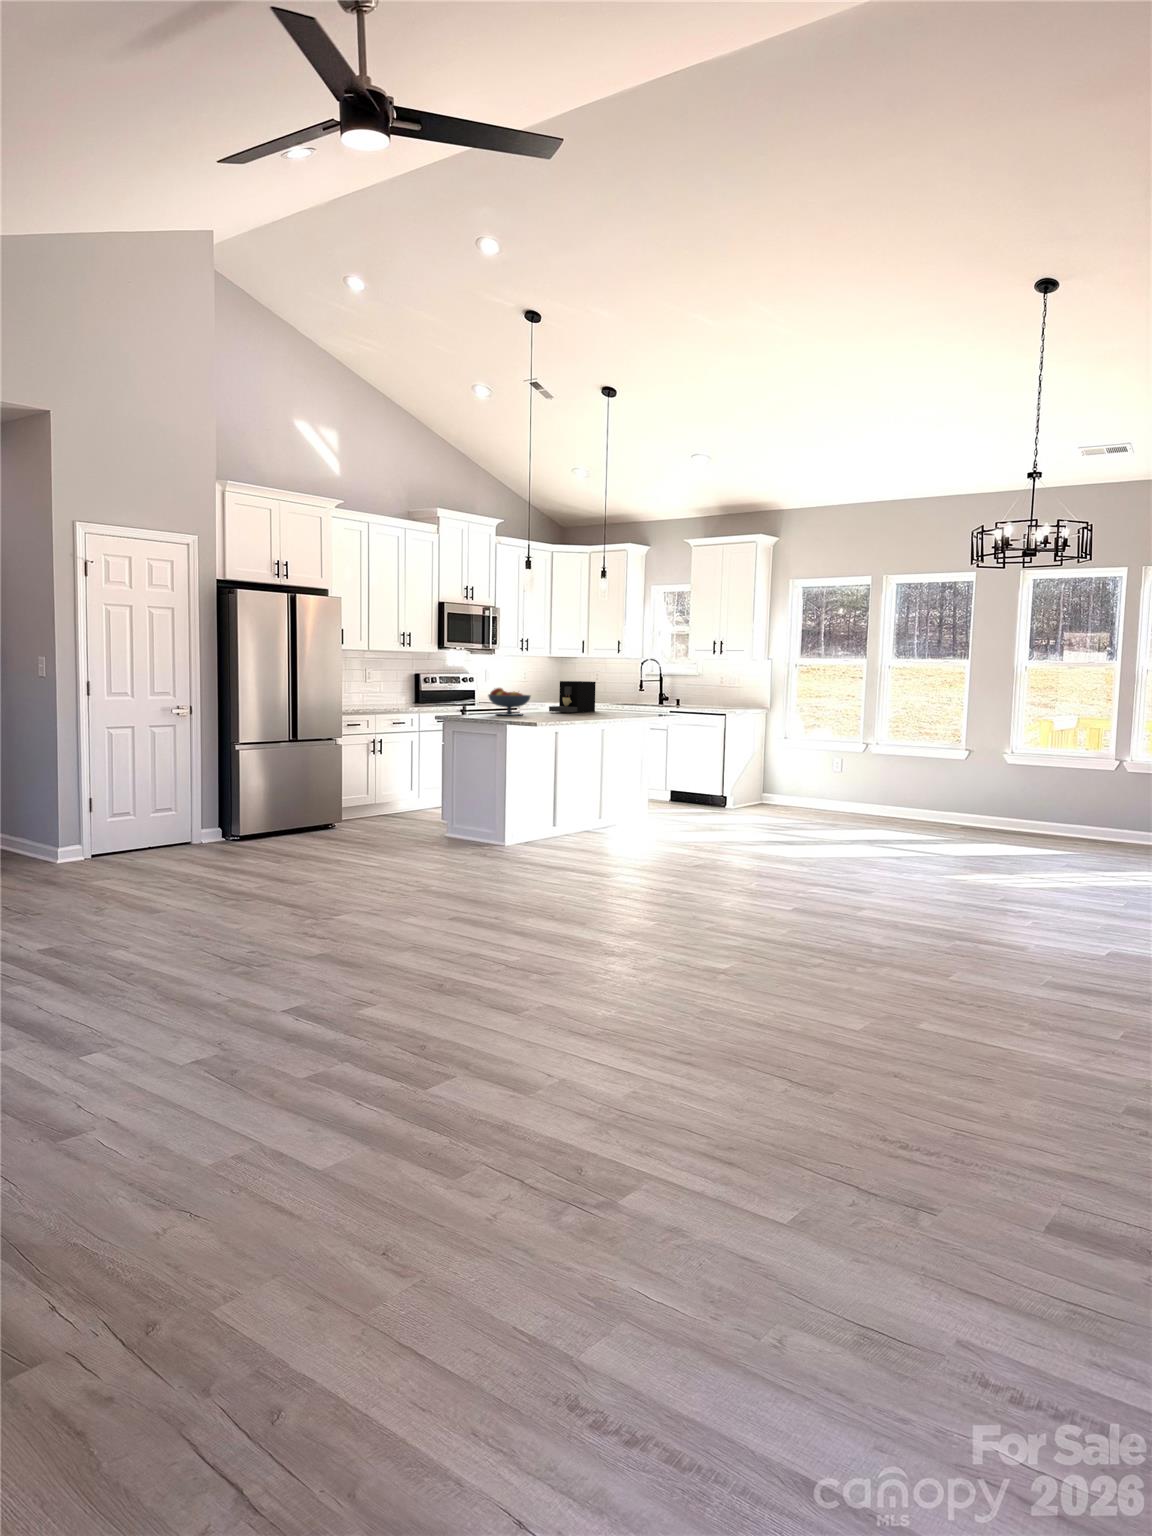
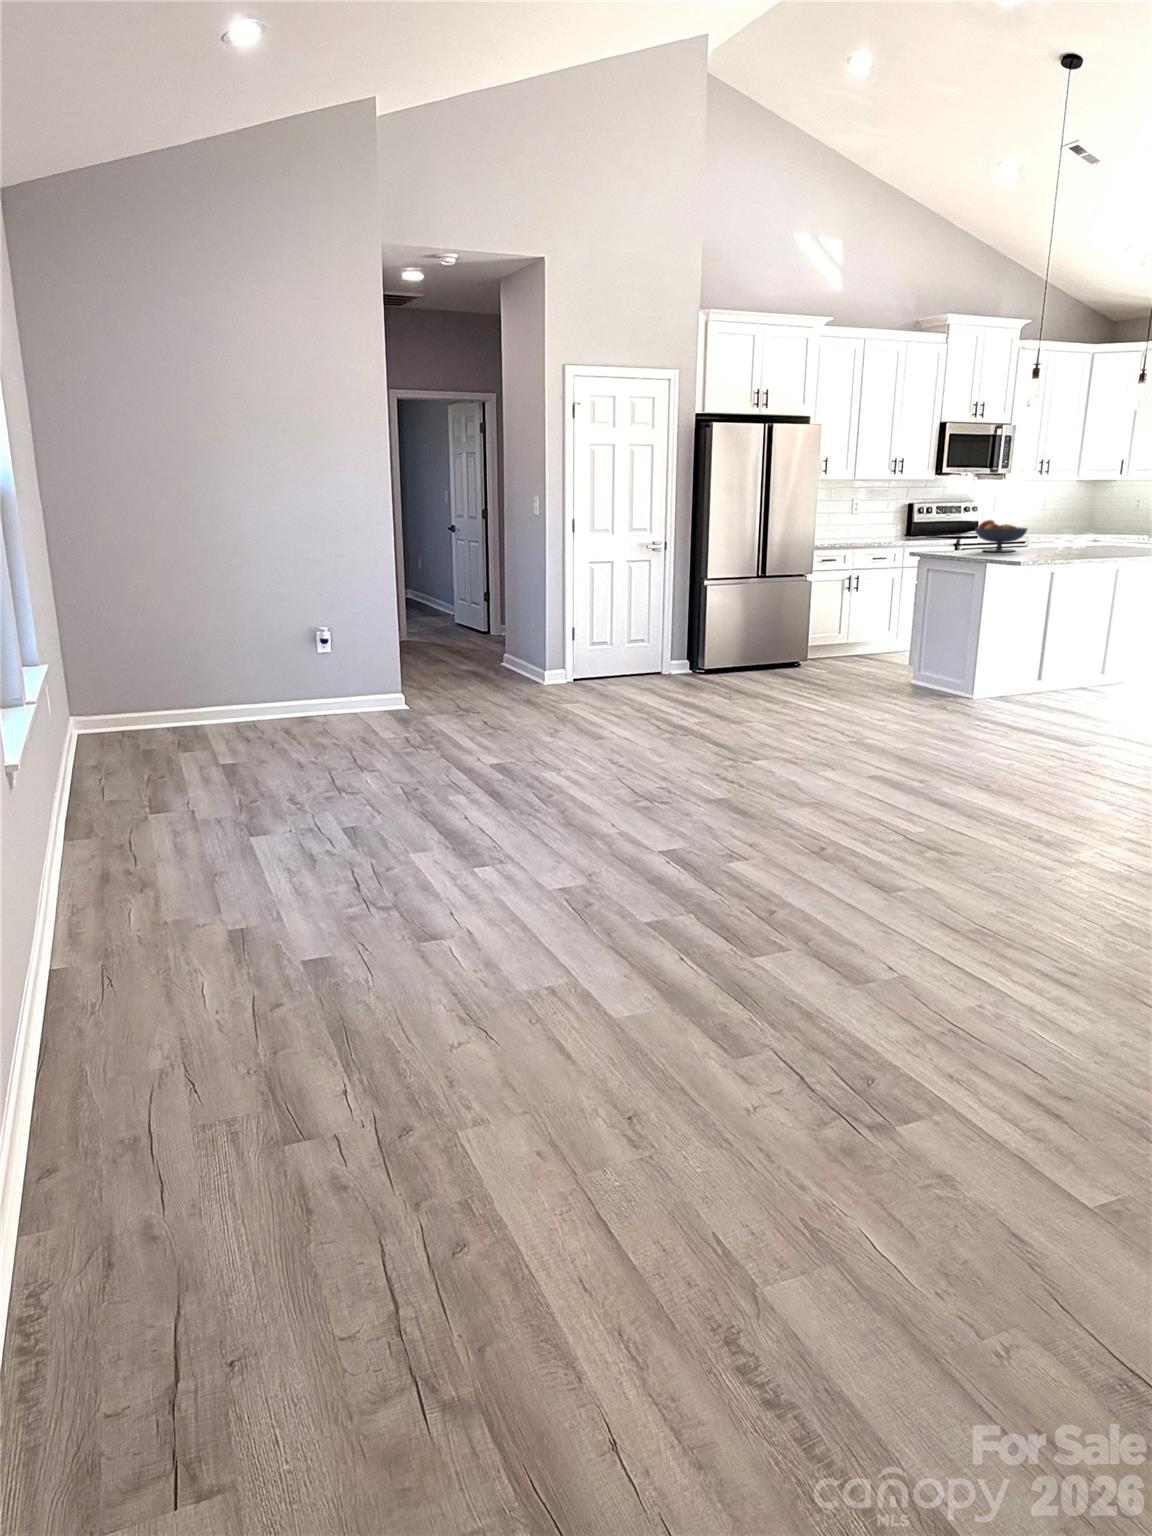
coffee maker: present [549,681,596,713] -> none [1052,510,1118,549]

